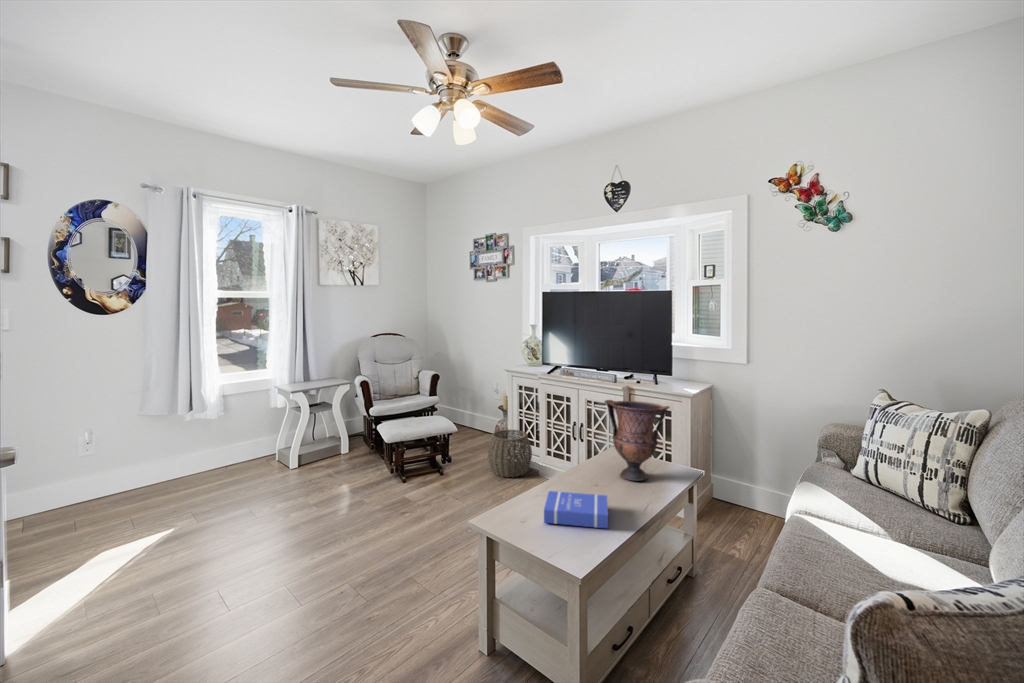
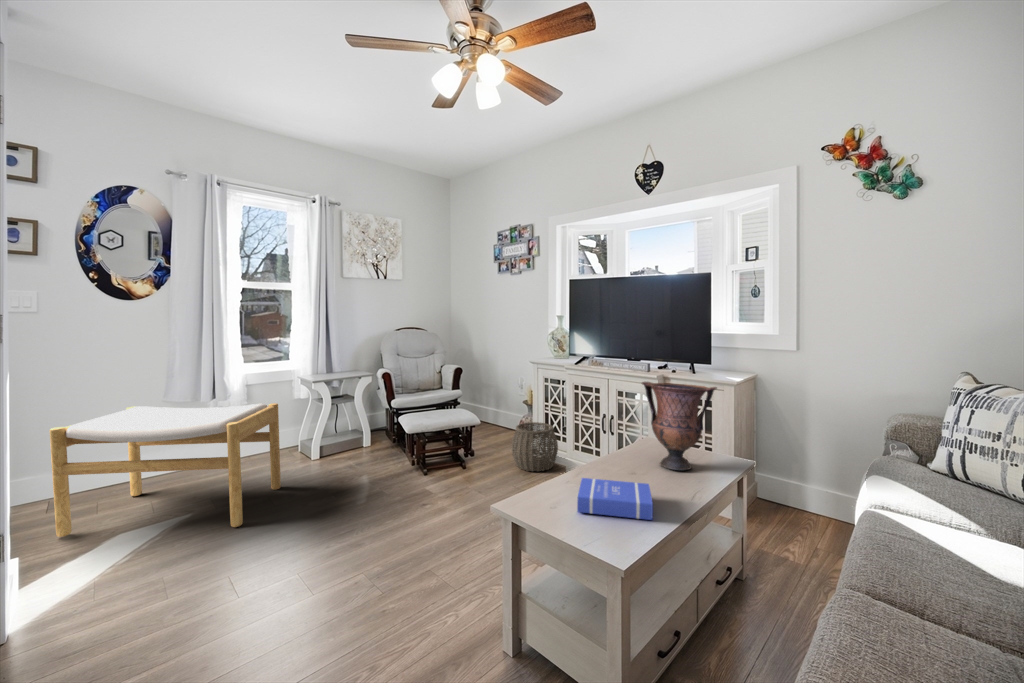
footstool: none [33,417,262,554] -> present [50,403,281,537]

